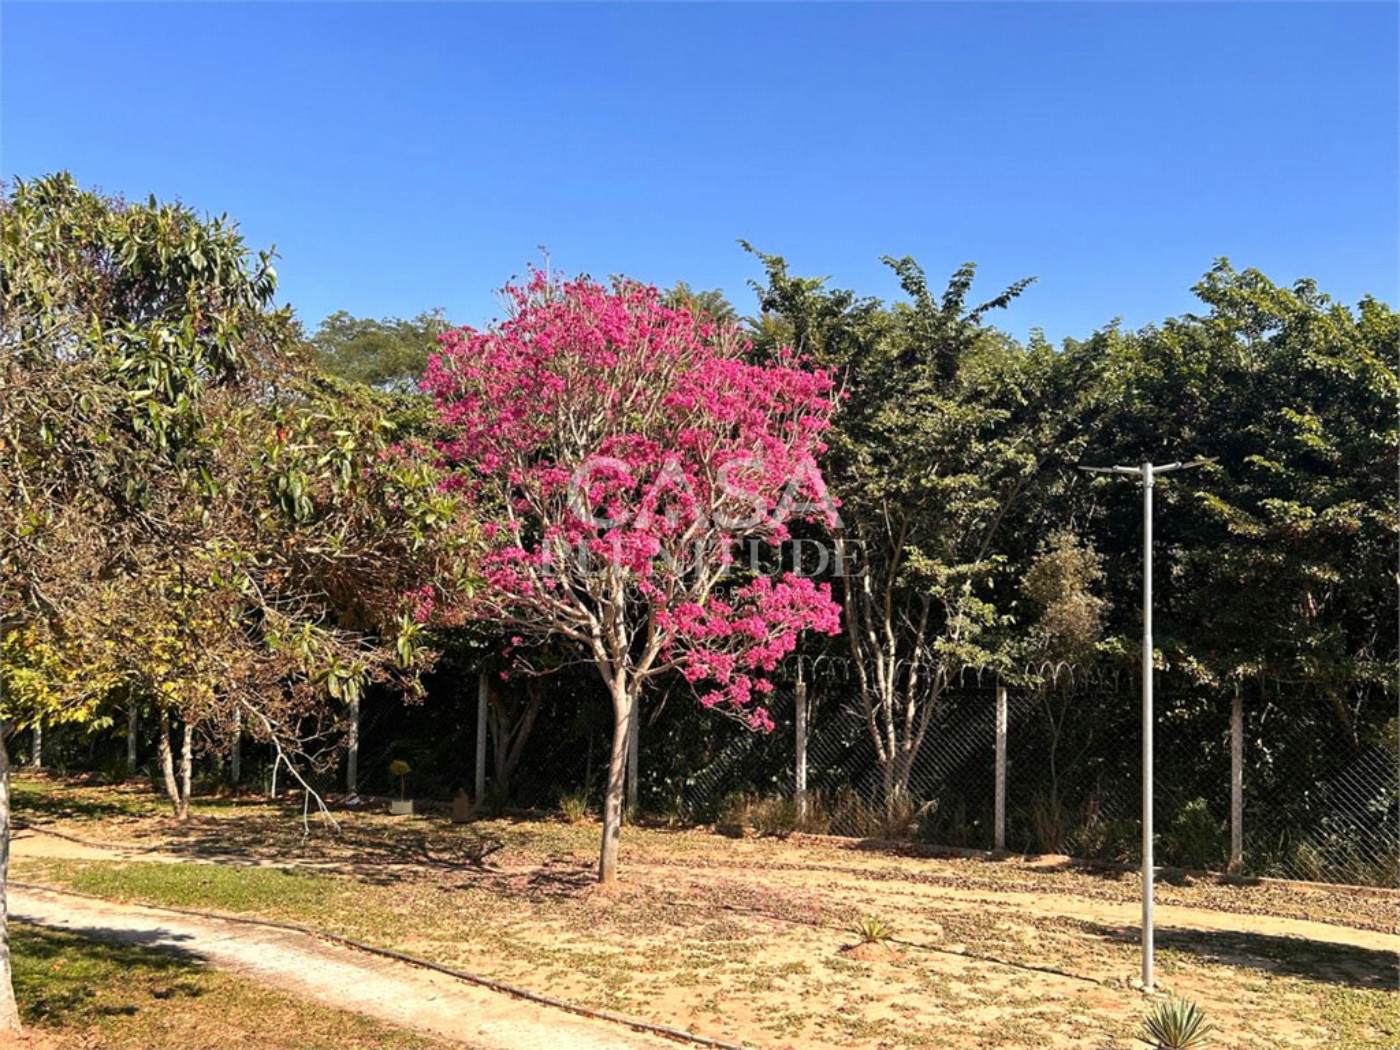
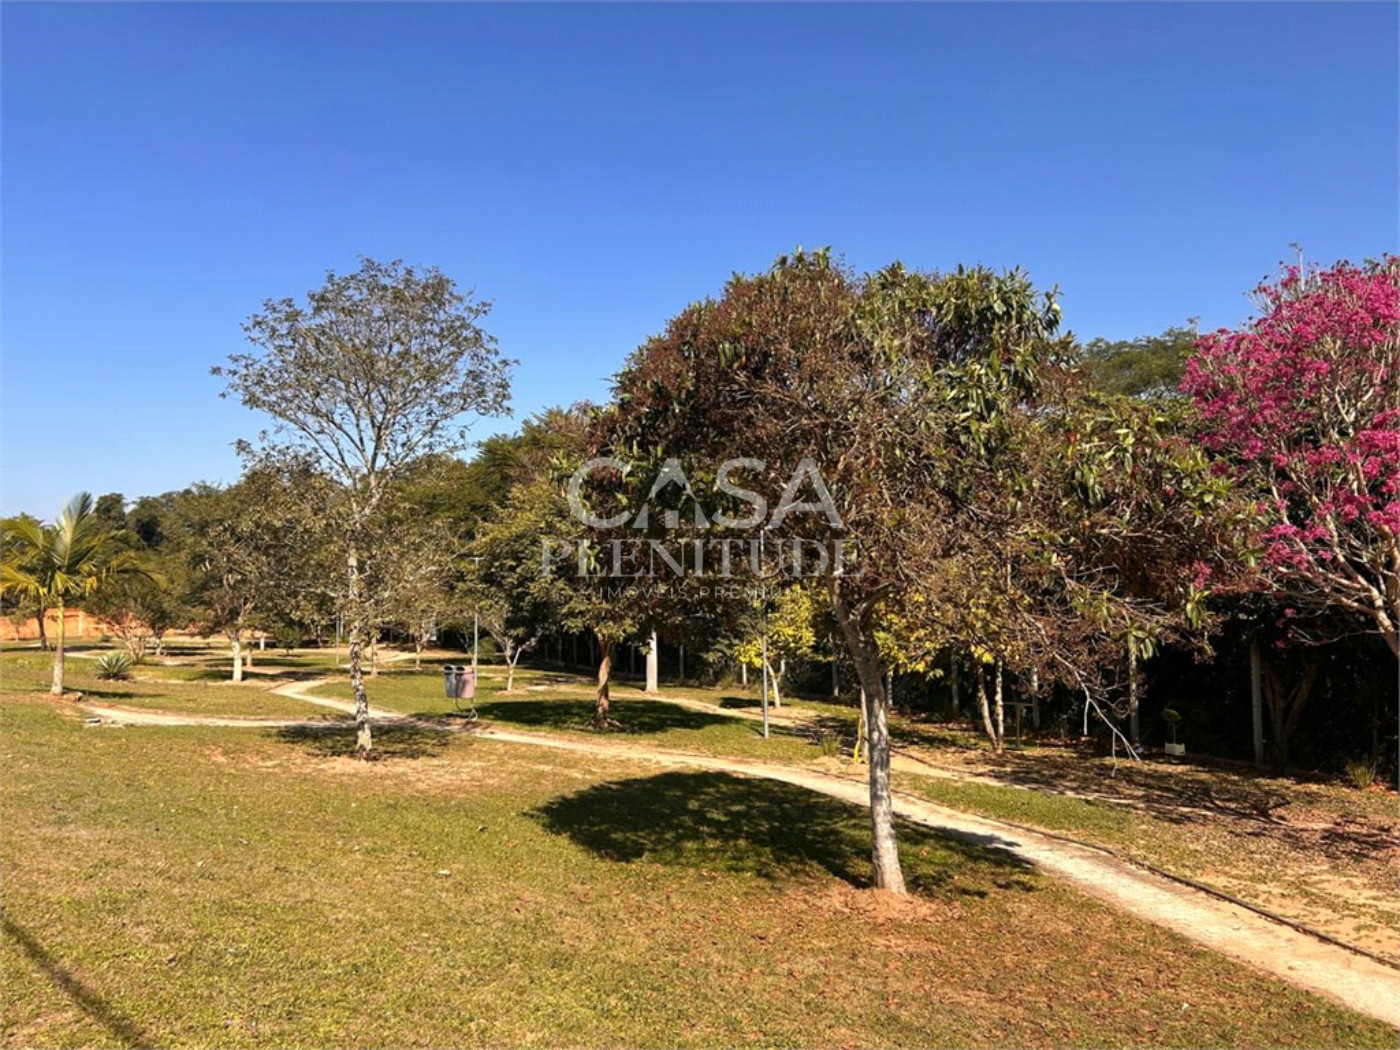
pedestal table: none [194,771,236,833] -> present [1004,702,1032,750]
watering can: present [451,789,484,822] -> none [1220,739,1259,769]

